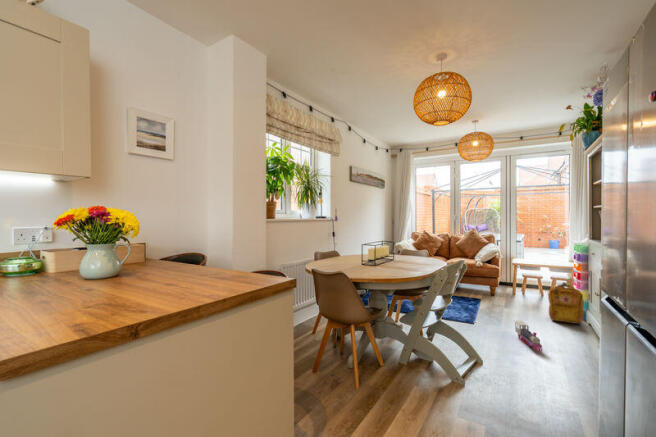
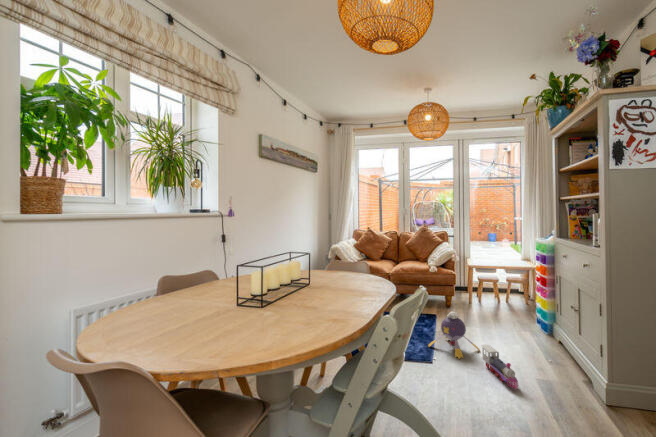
backpack: present [548,283,584,324] -> none [513,291,551,339]
plush toy: none [471,295,515,331] -> present [428,312,479,359]

